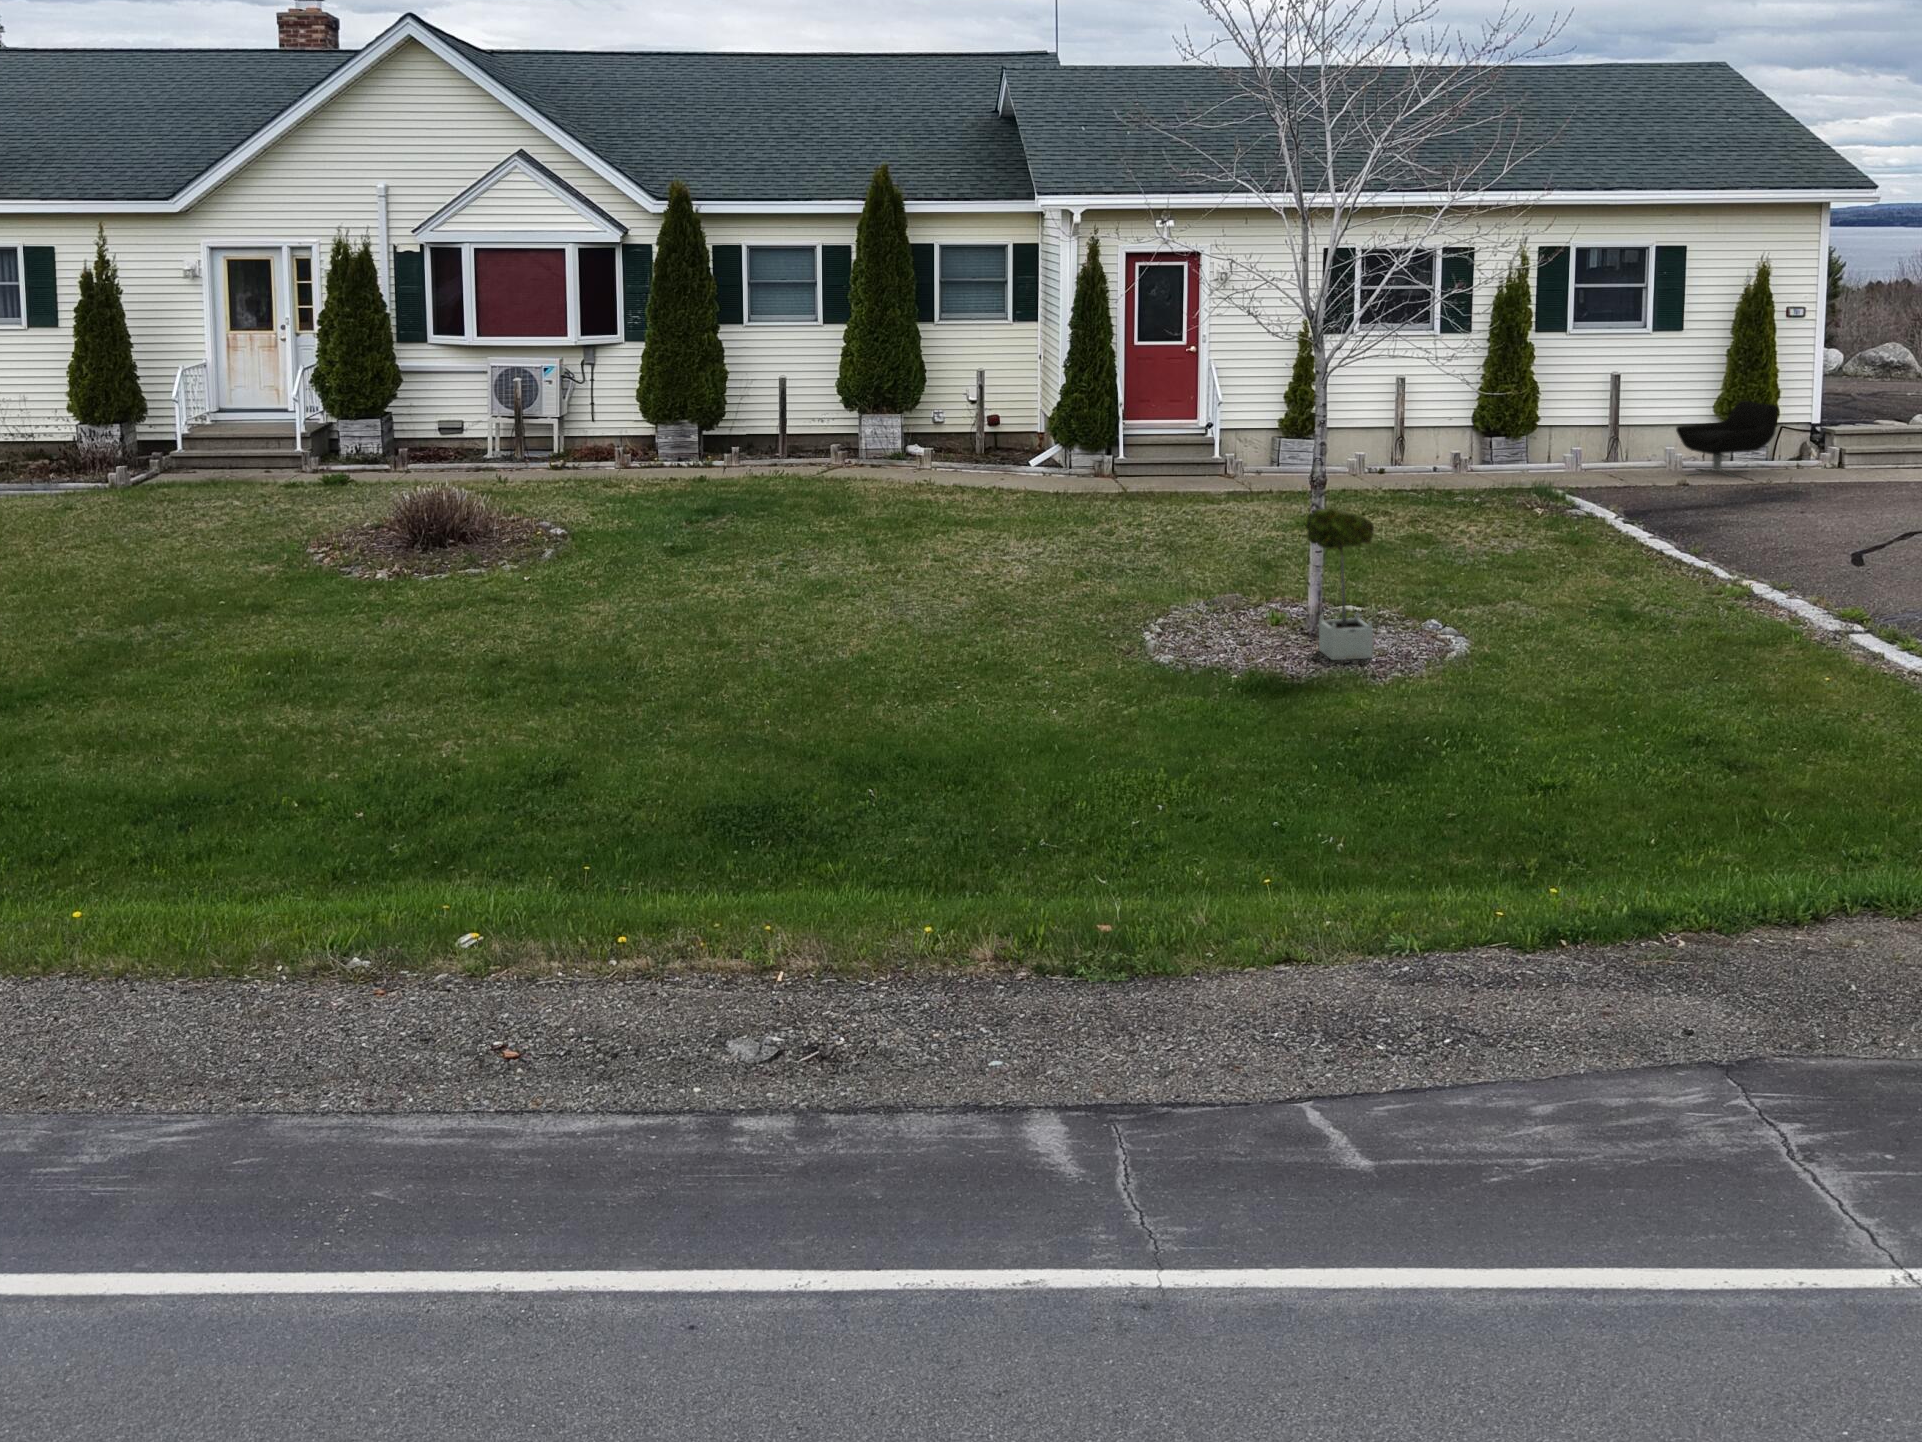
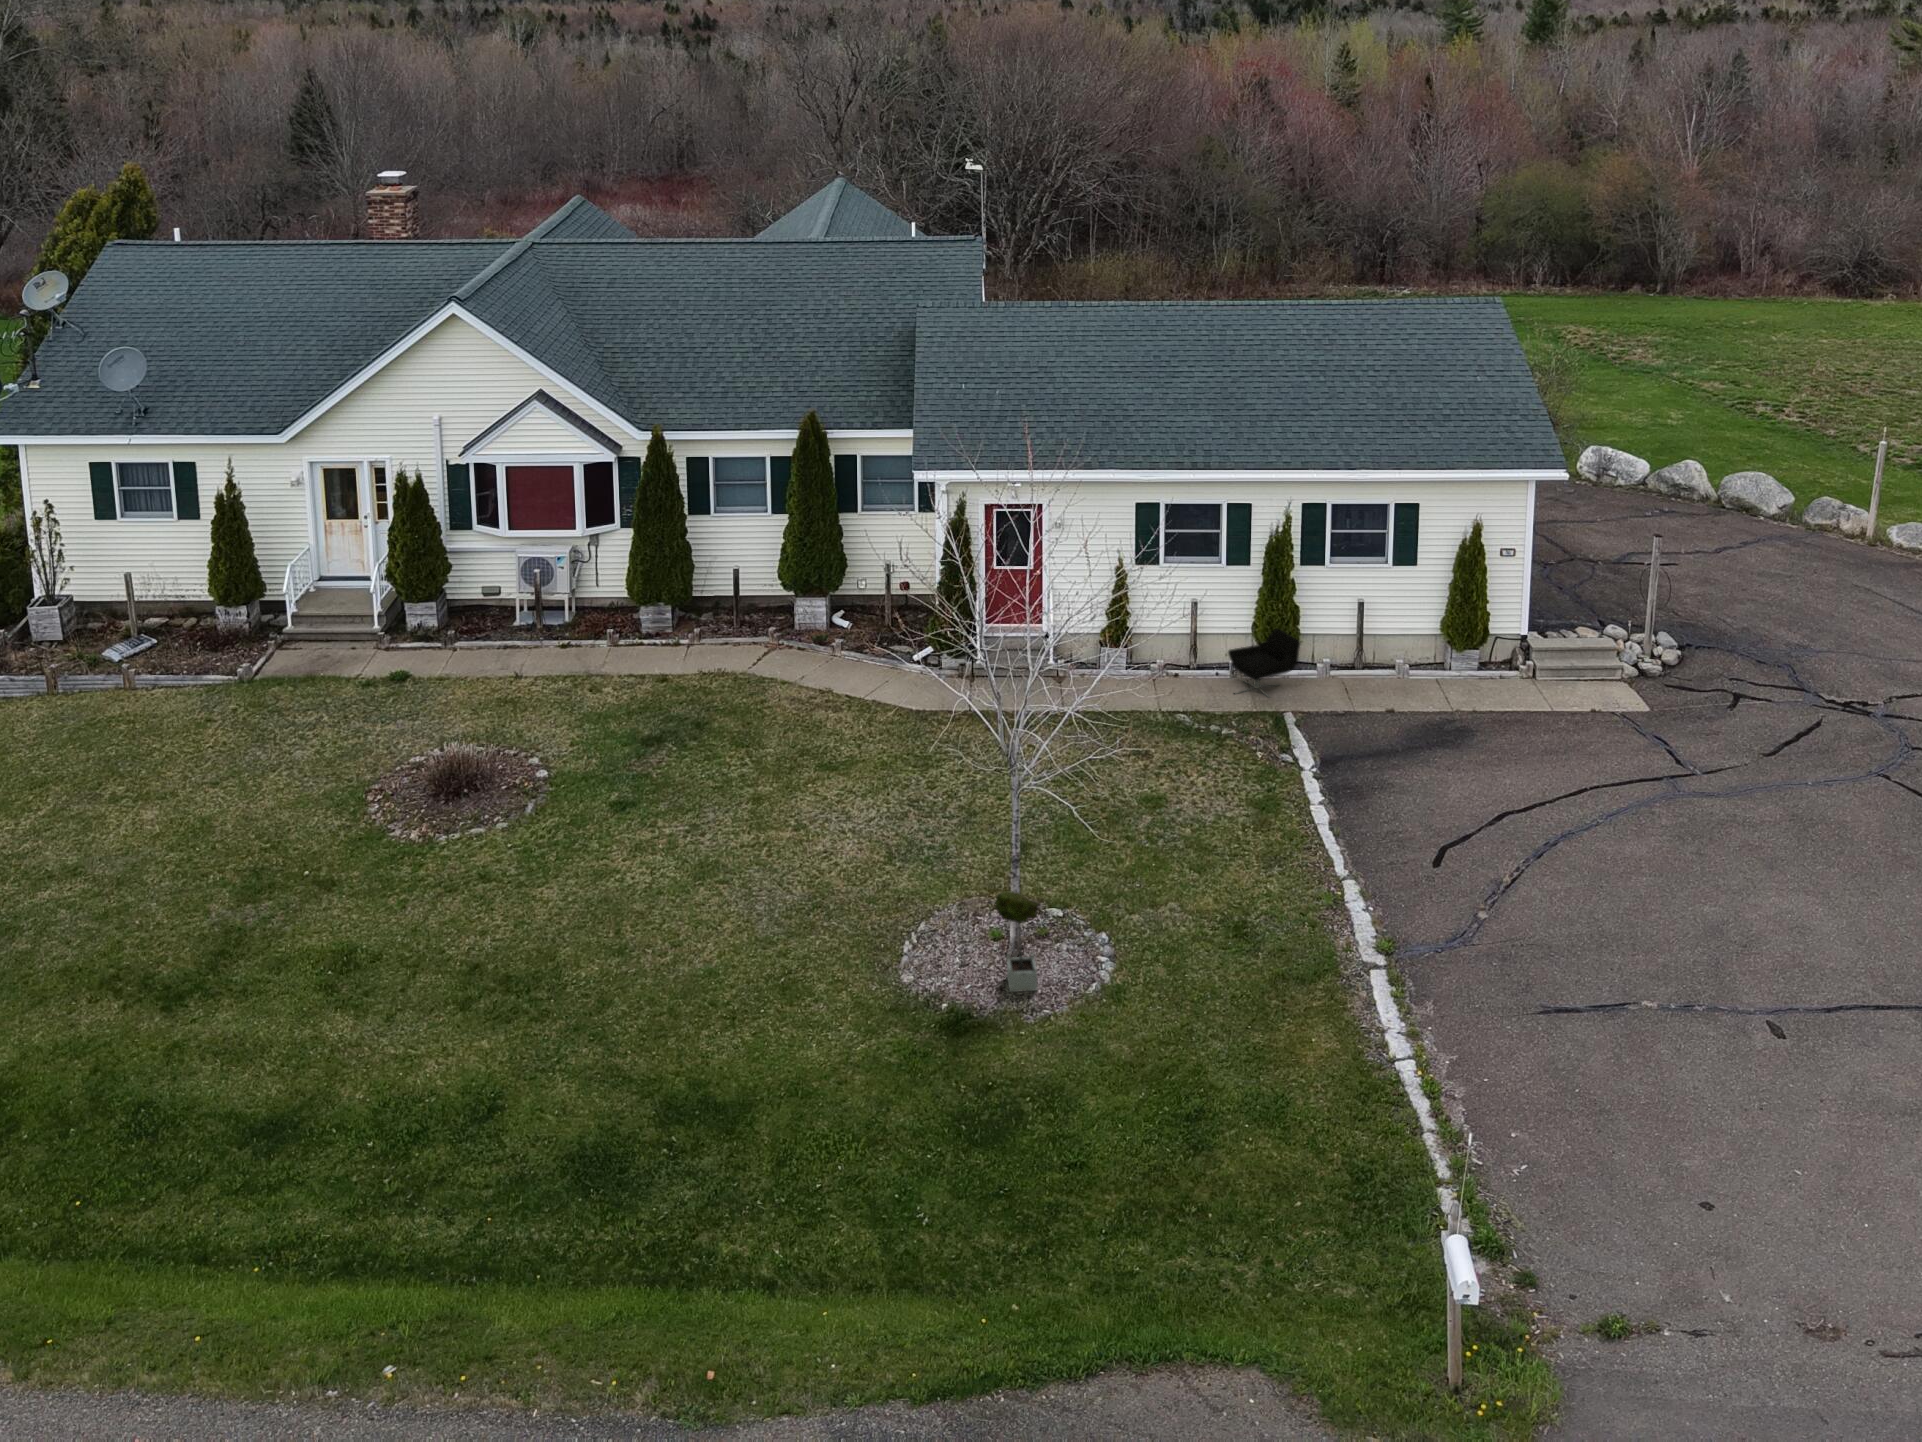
lounge chair: present [1676,401,1778,476] -> present [1228,628,1300,697]

